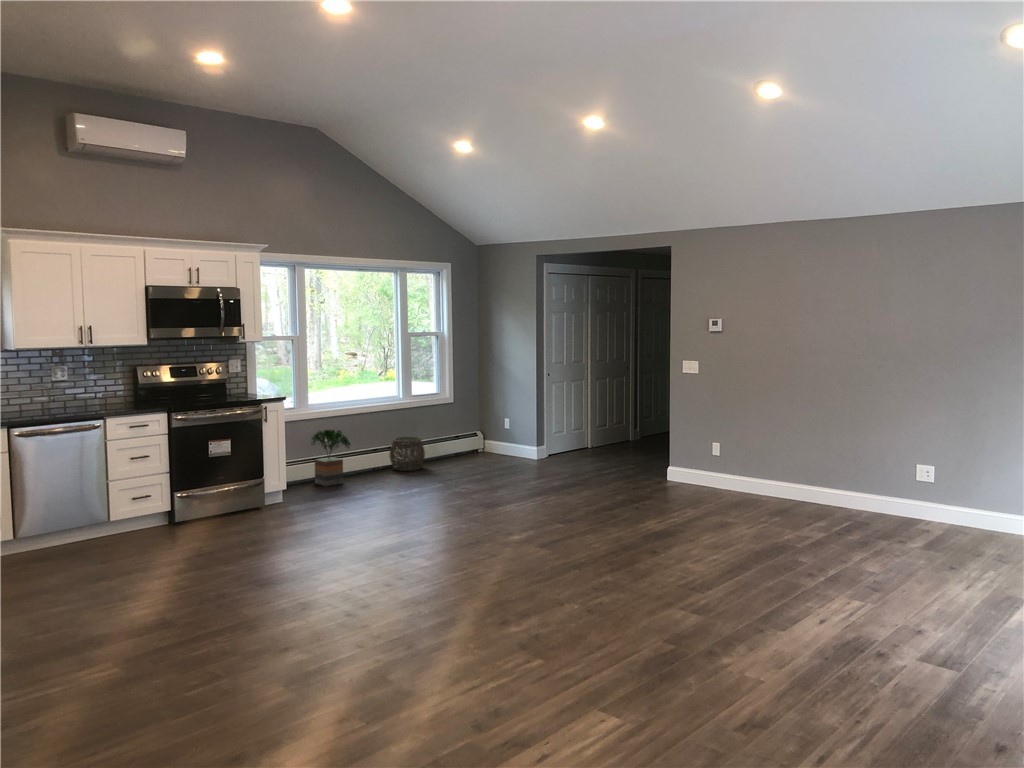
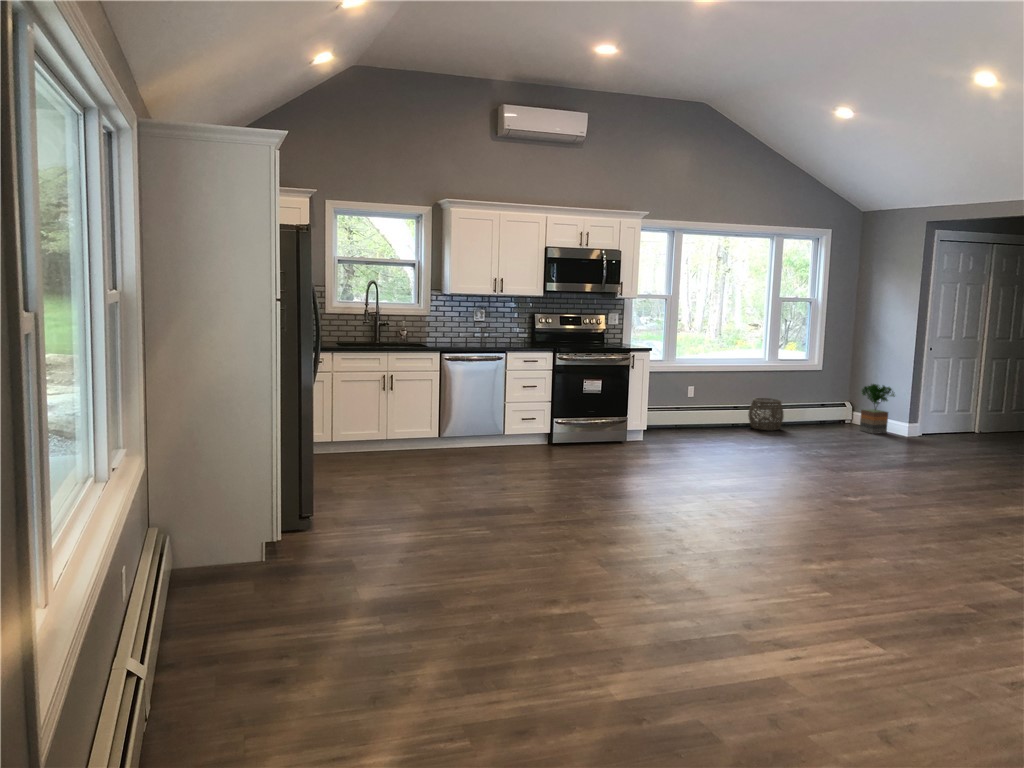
potted tree: present [311,430,351,486] -> present [859,384,895,434]

